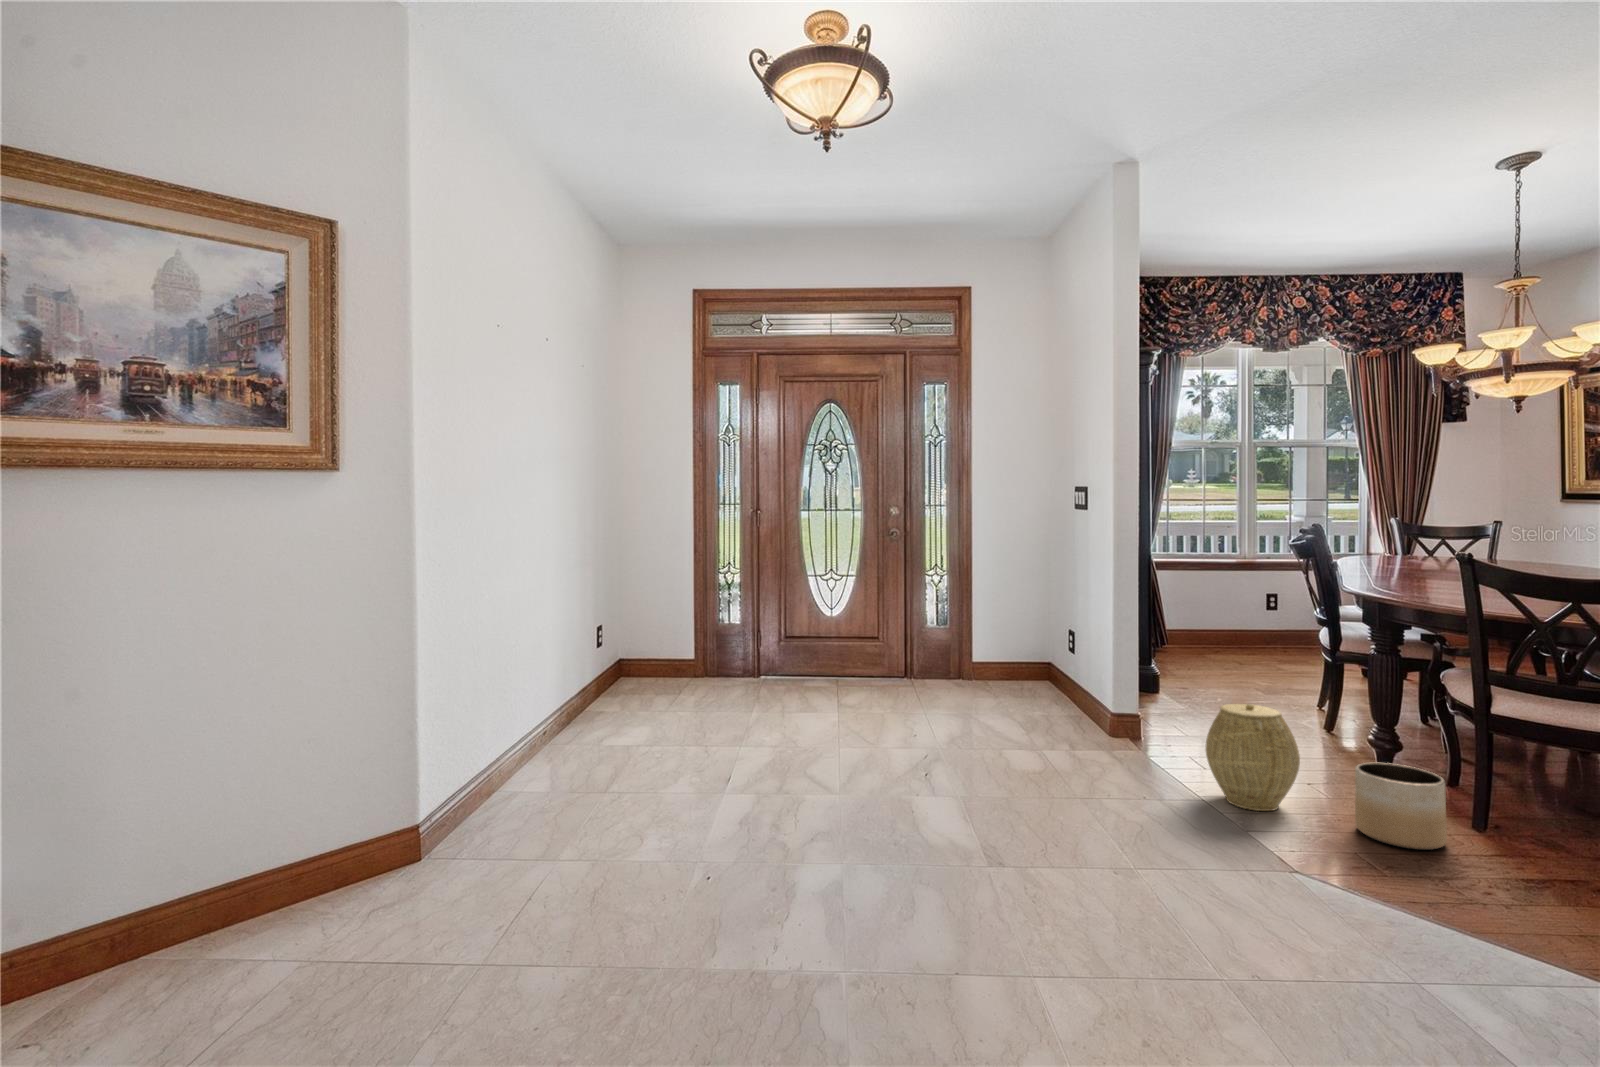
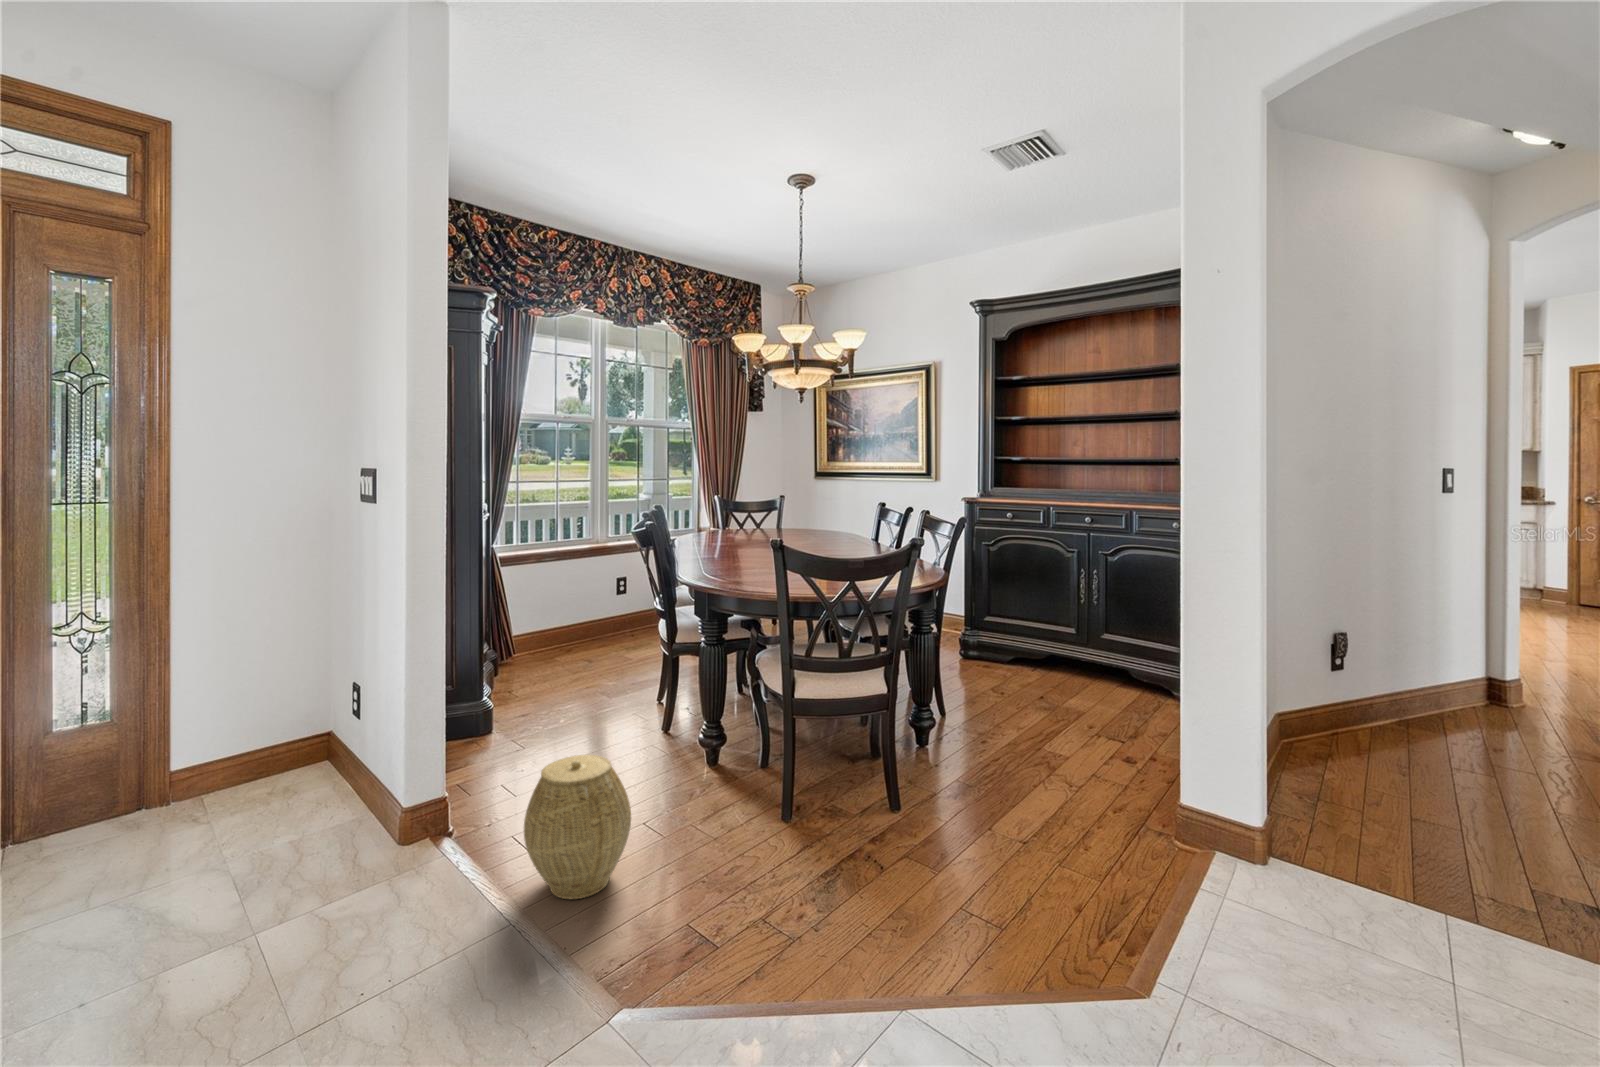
planter: present [1355,763,1447,850] -> none [685,796,765,904]

